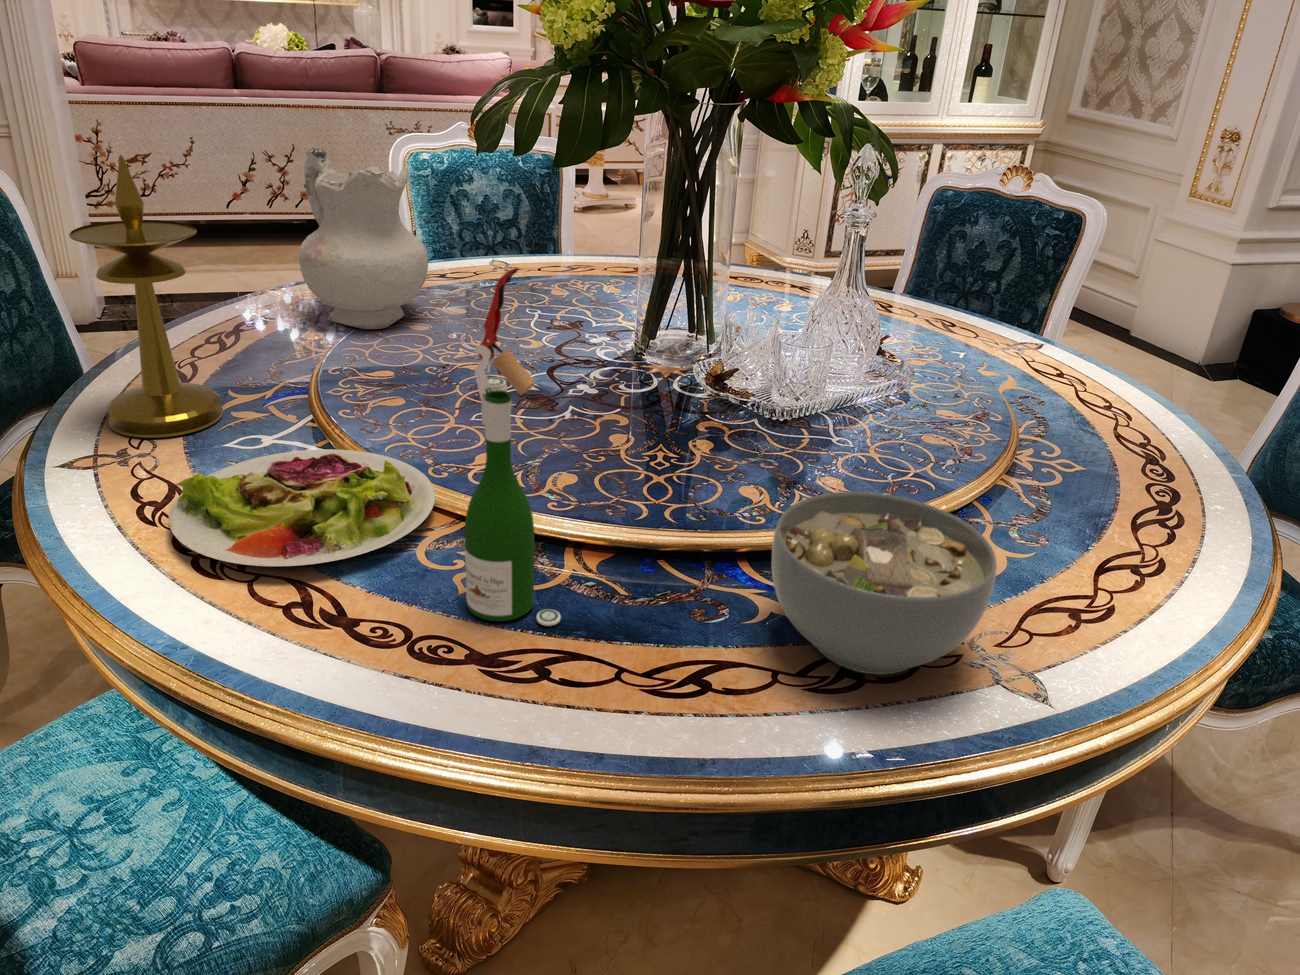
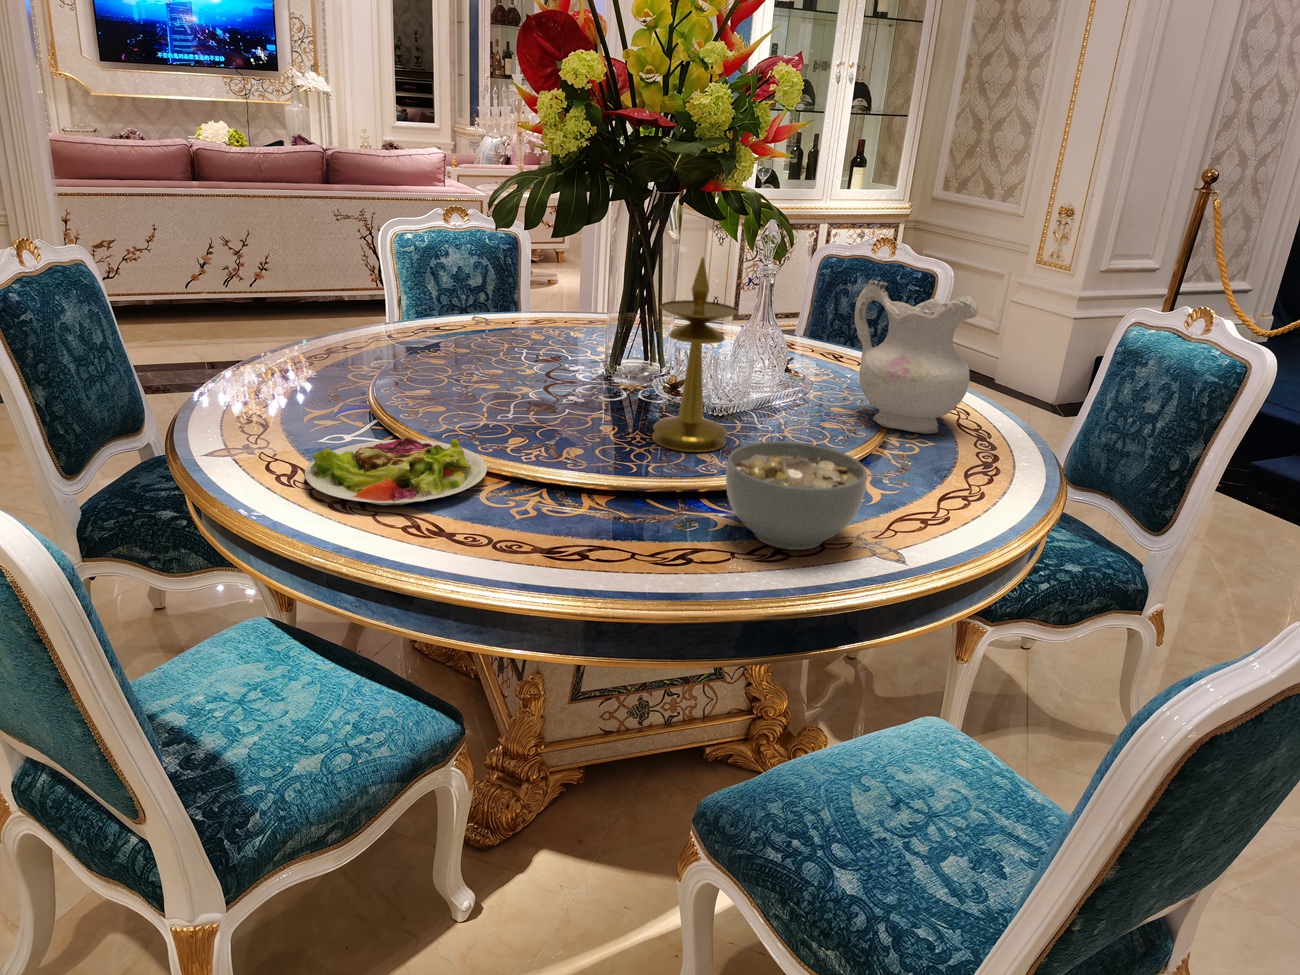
ceramic pitcher: present [299,147,428,329] -> present [854,280,978,434]
candlestick: present [69,155,223,438] -> present [652,257,738,452]
wine bottle: present [465,267,561,626] -> none [525,295,589,532]

